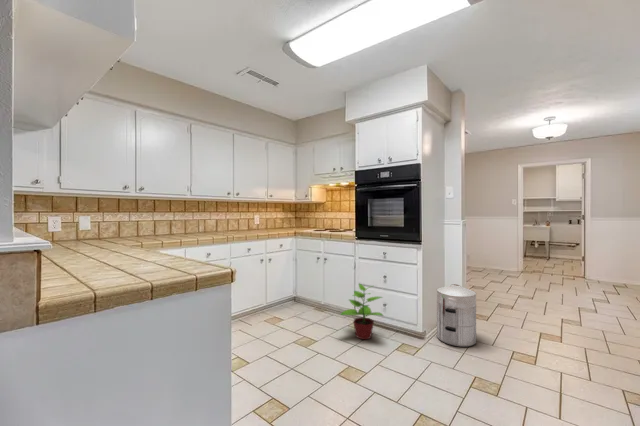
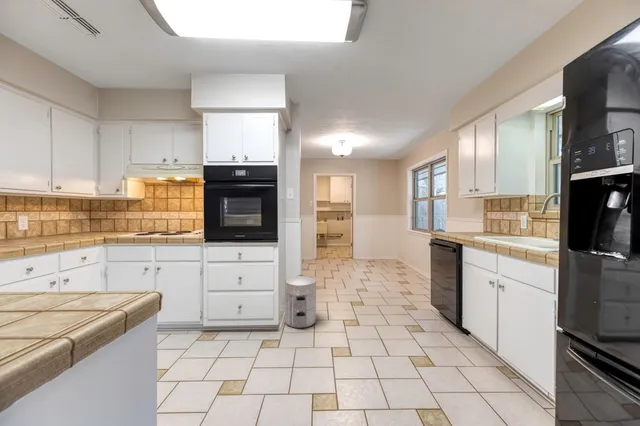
potted plant: present [341,284,383,339] -> none [197,289,247,351]

